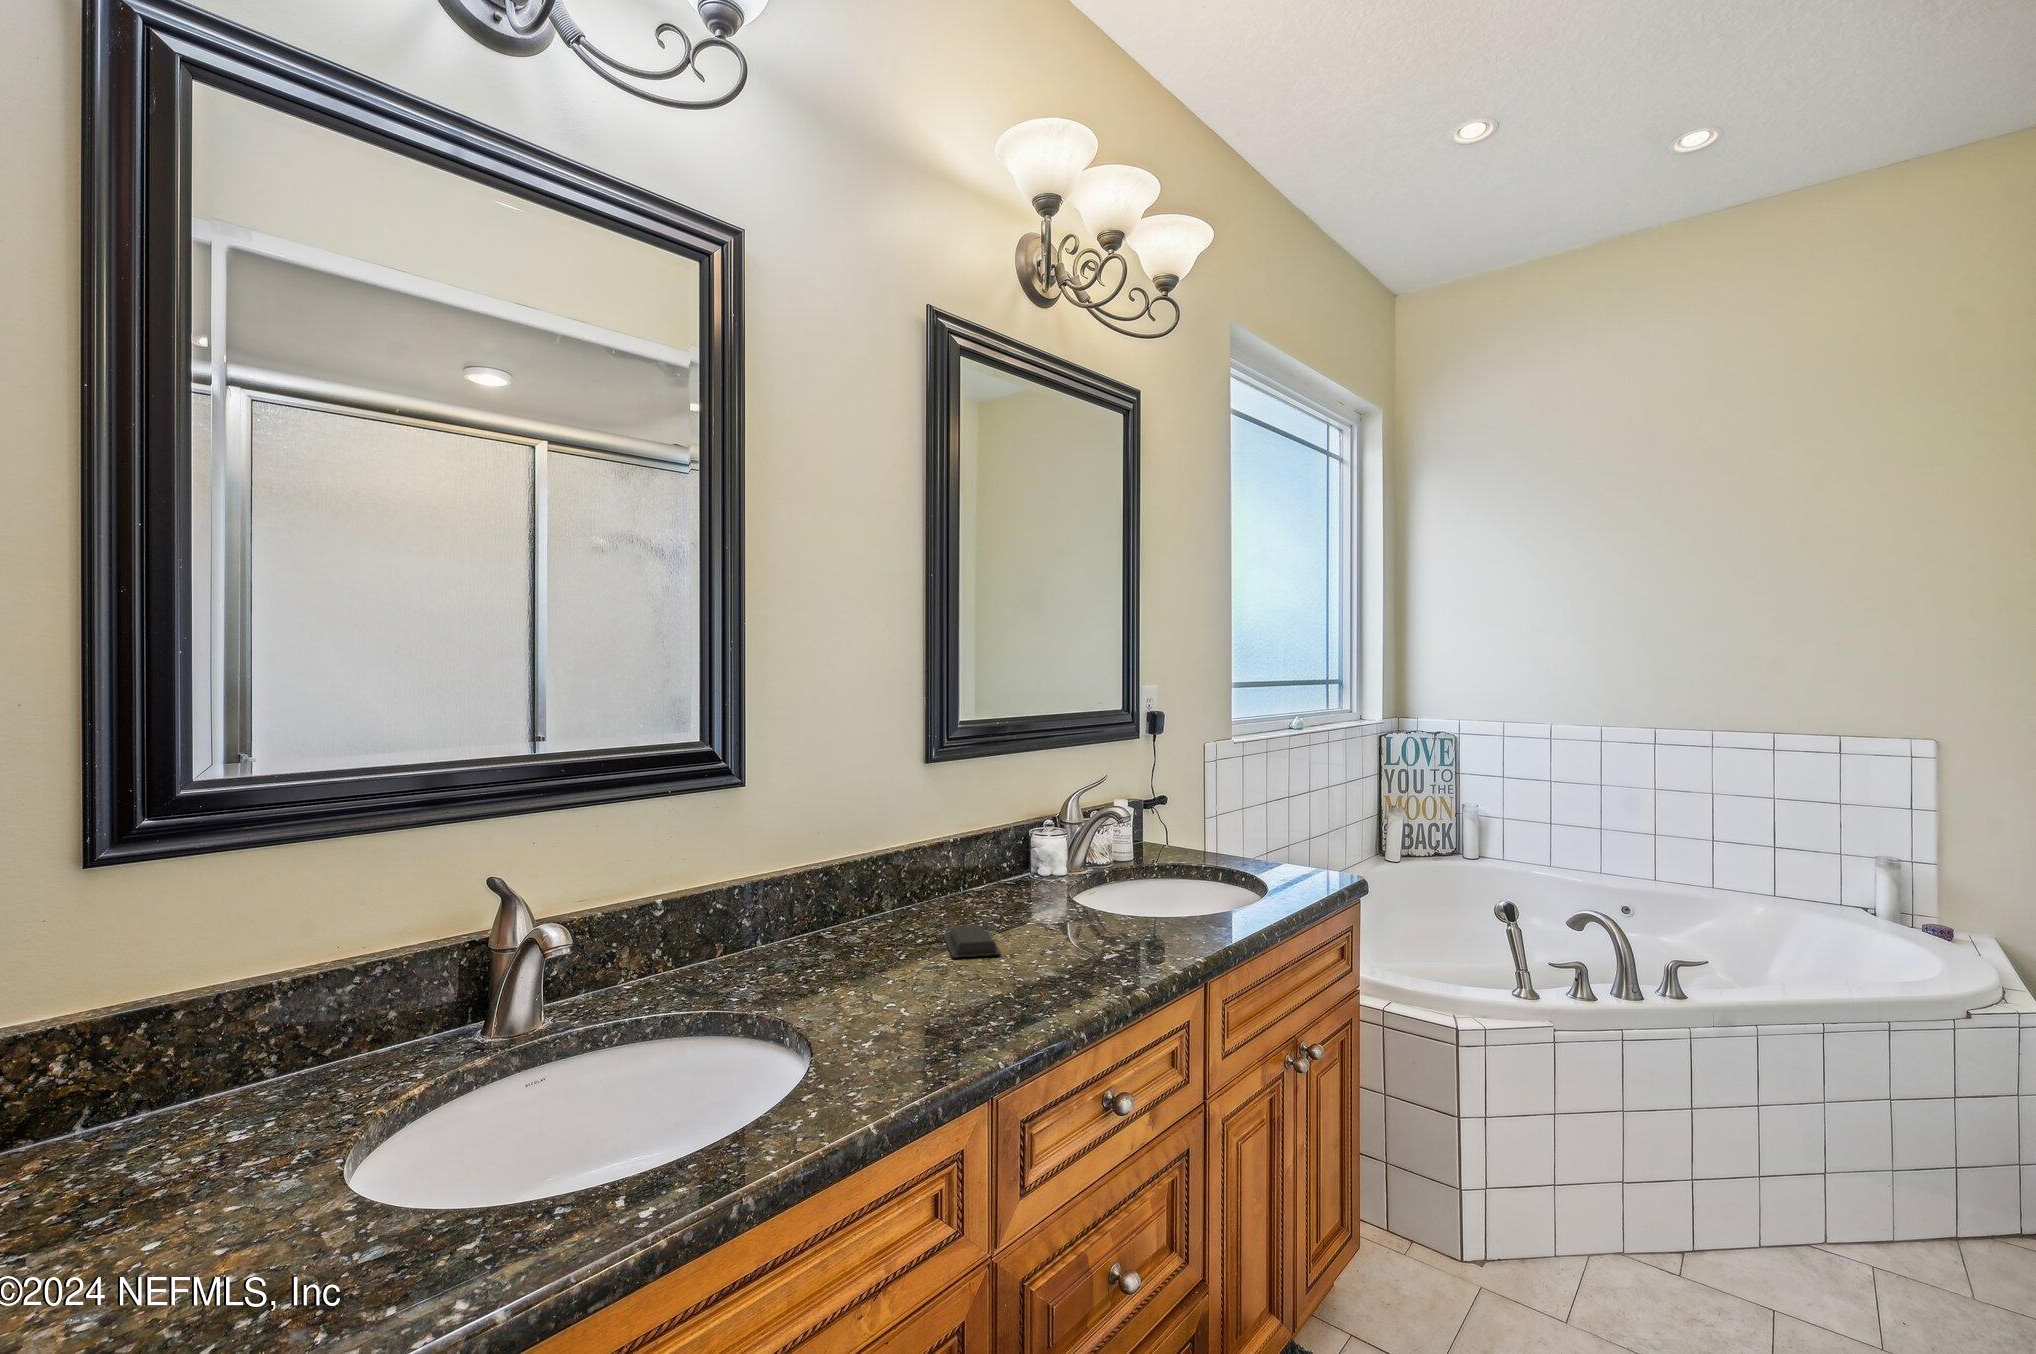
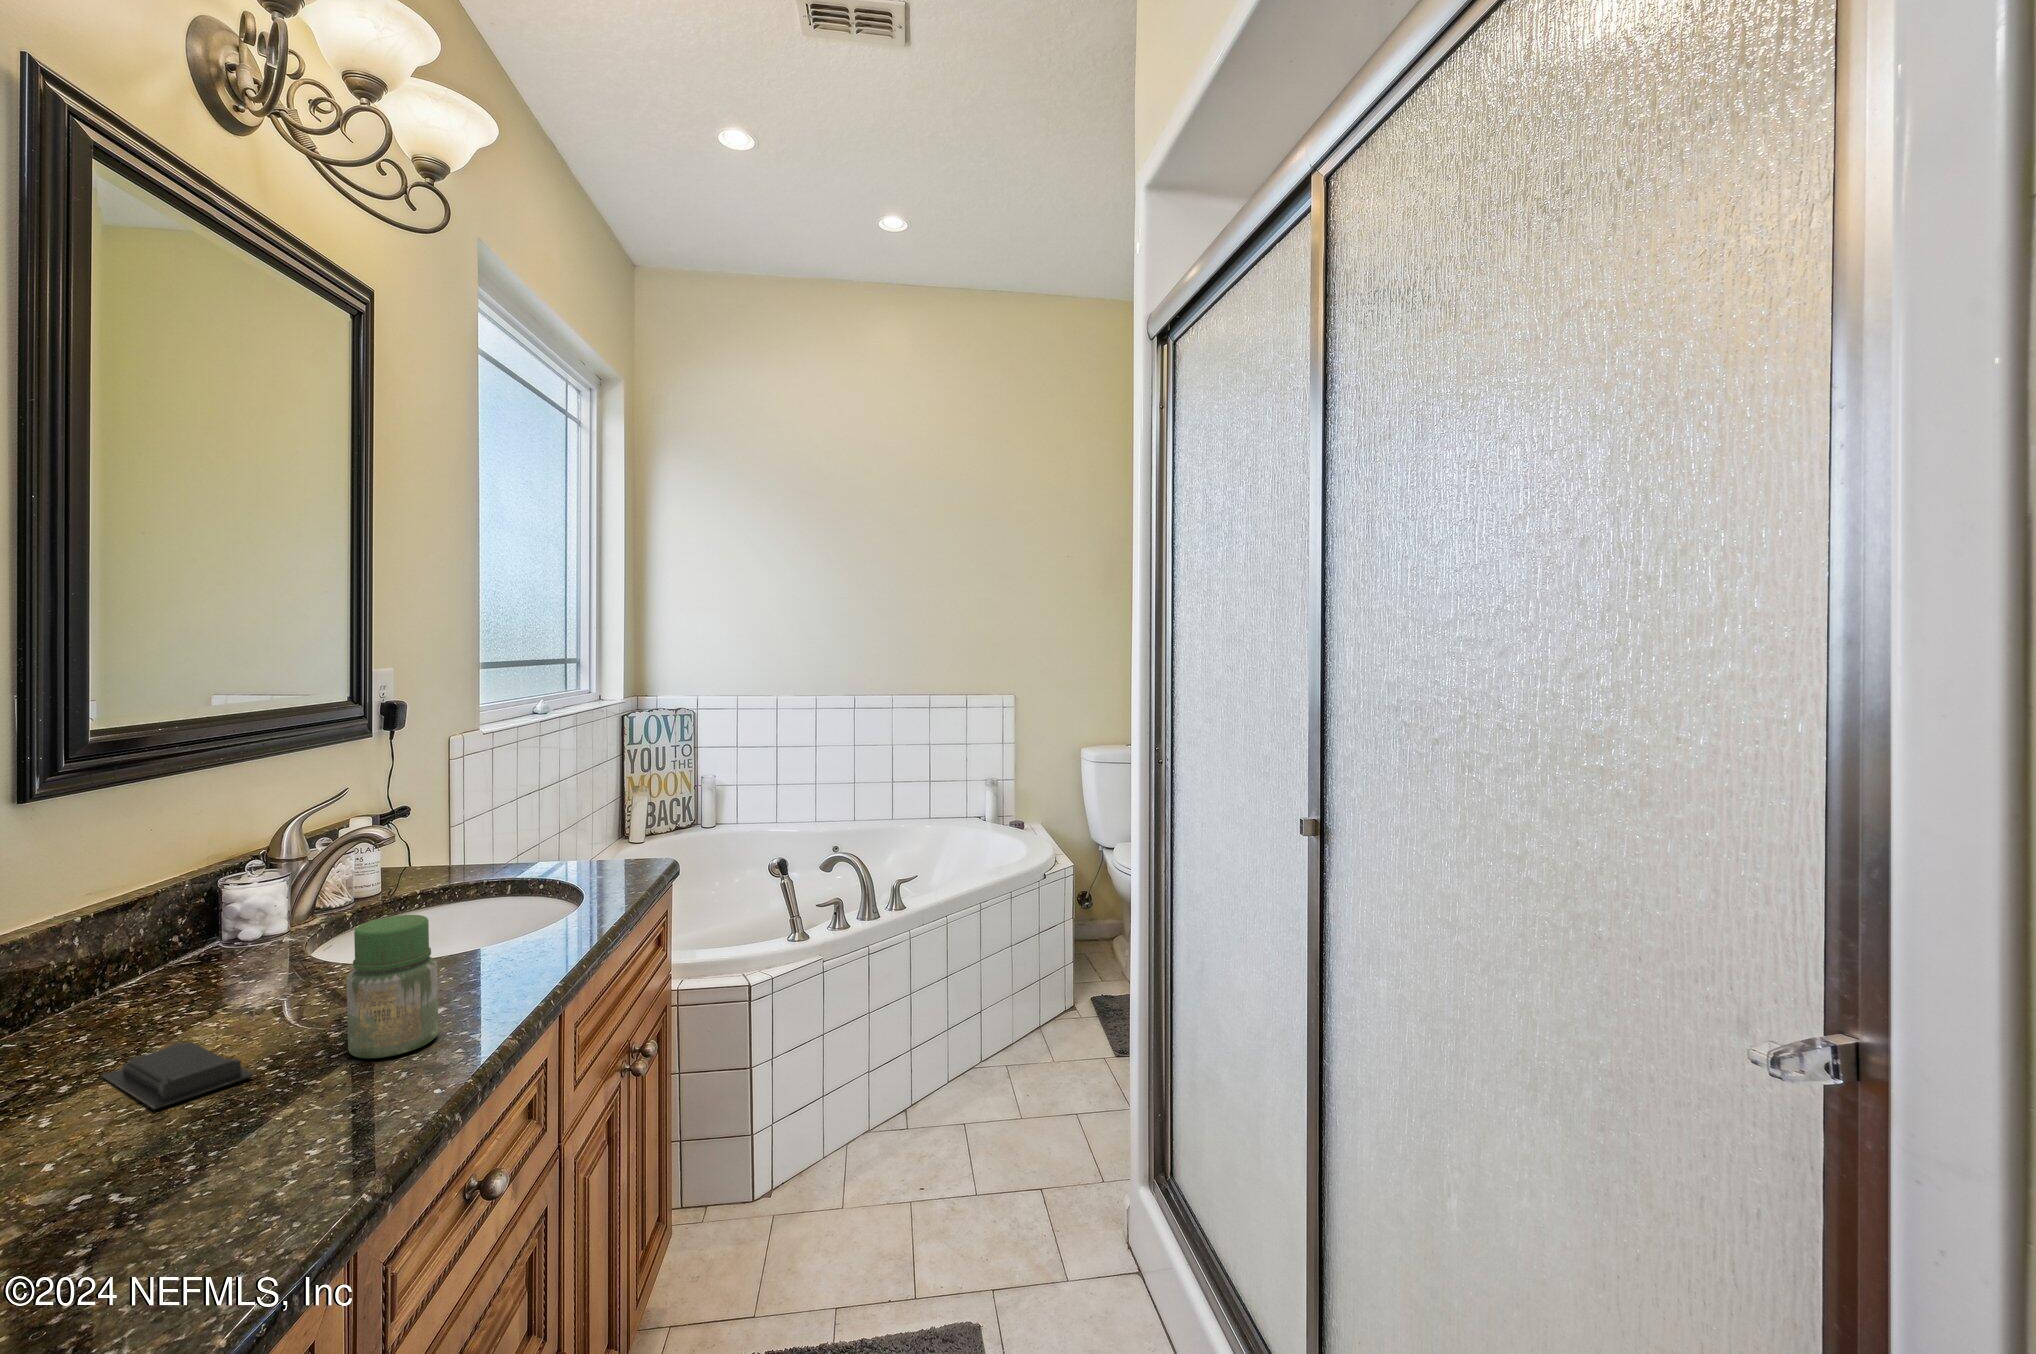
jar: none [1052,866,1106,966] -> present [347,915,439,1058]

